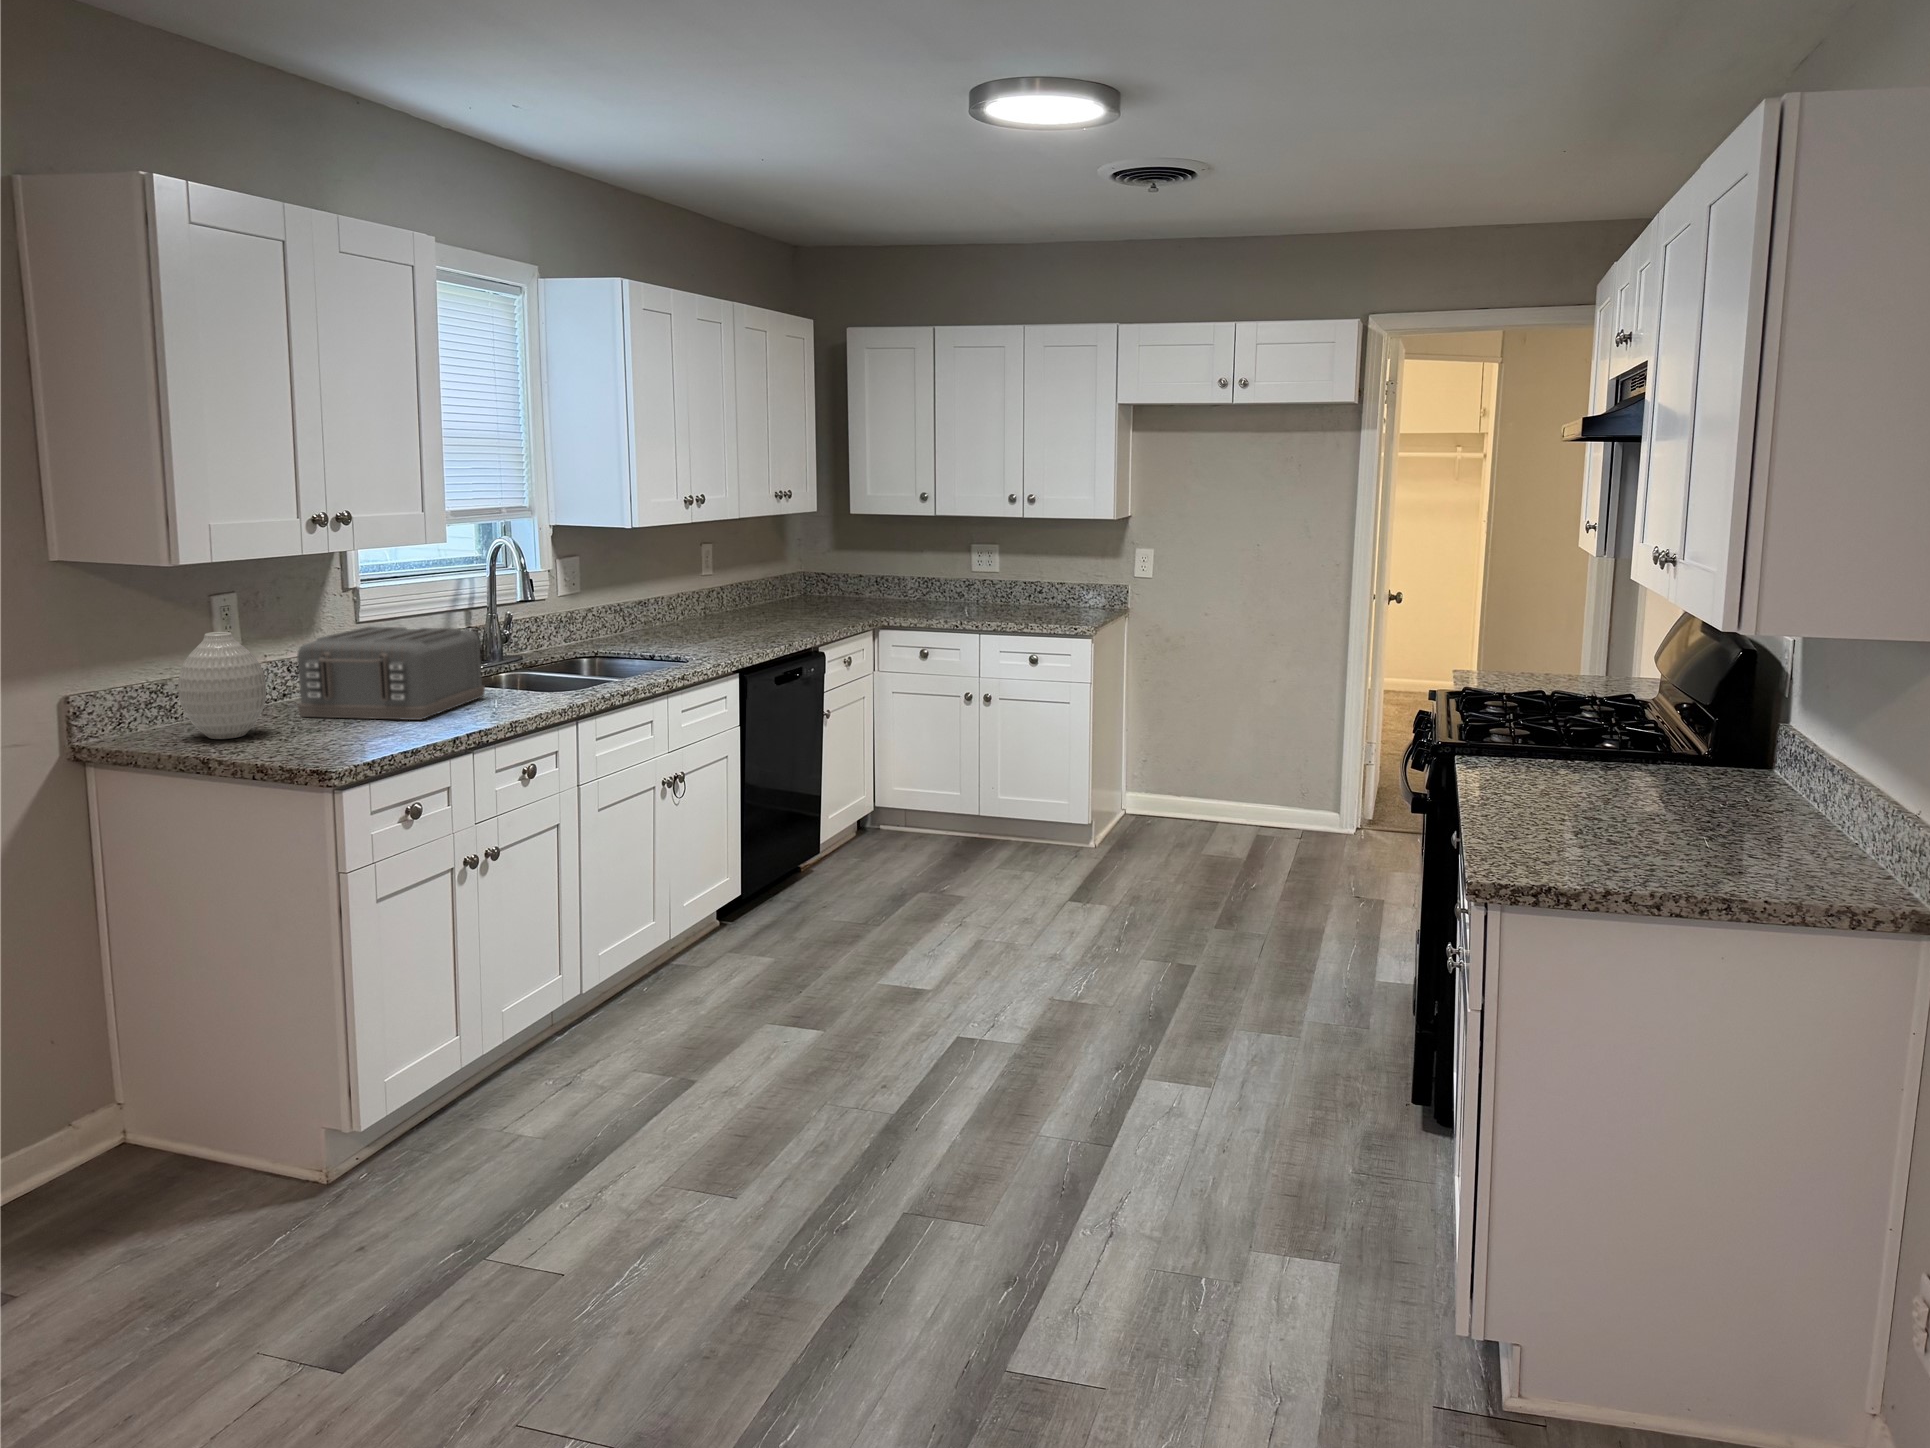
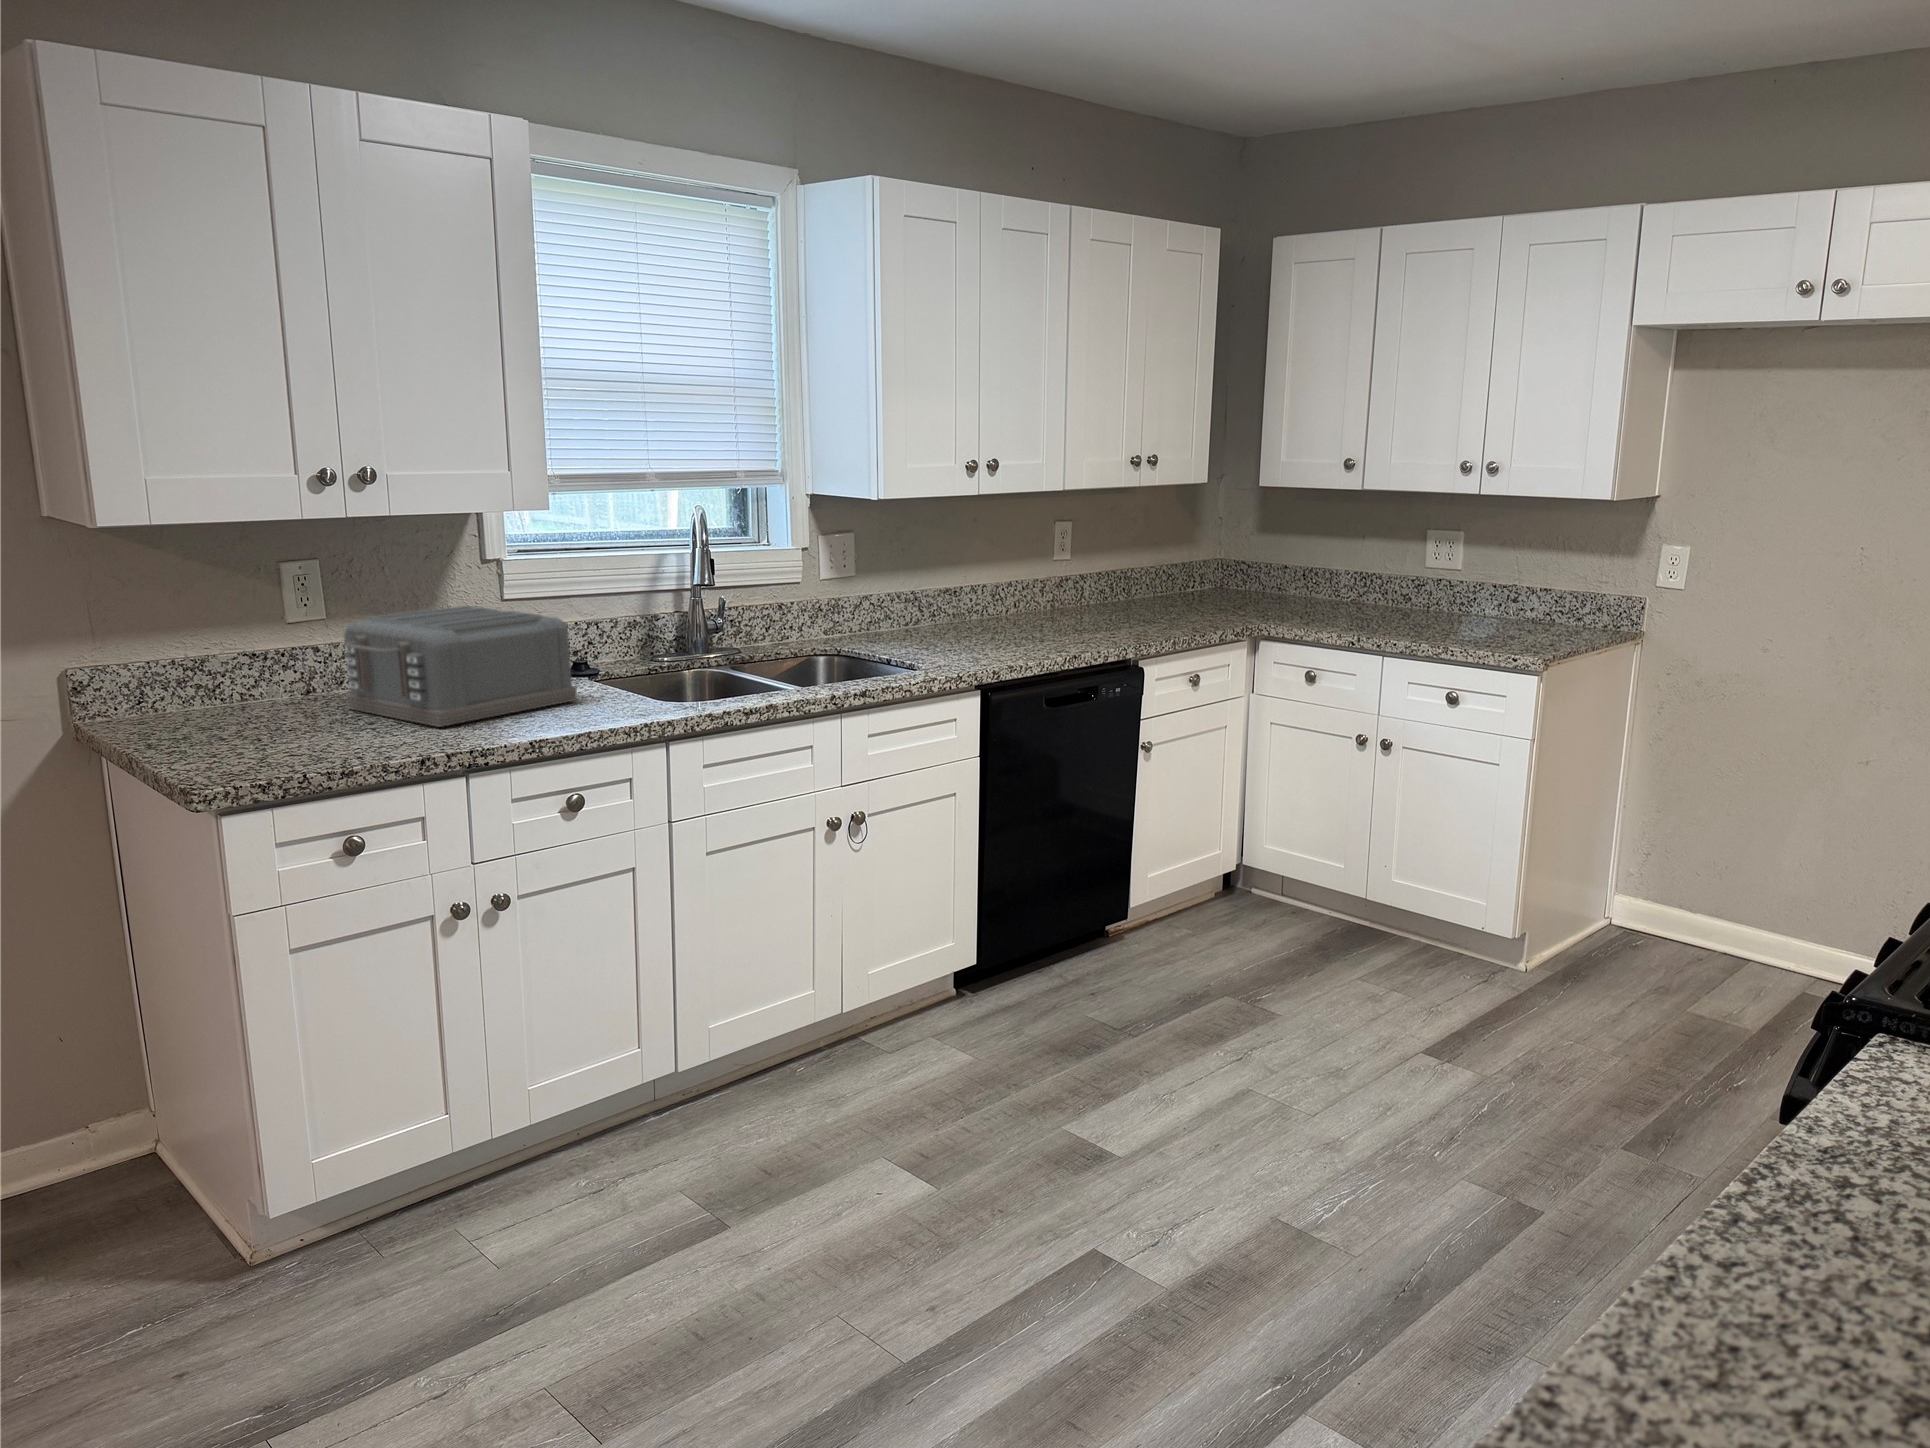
vase: present [178,632,266,739] -> none [161,605,266,732]

